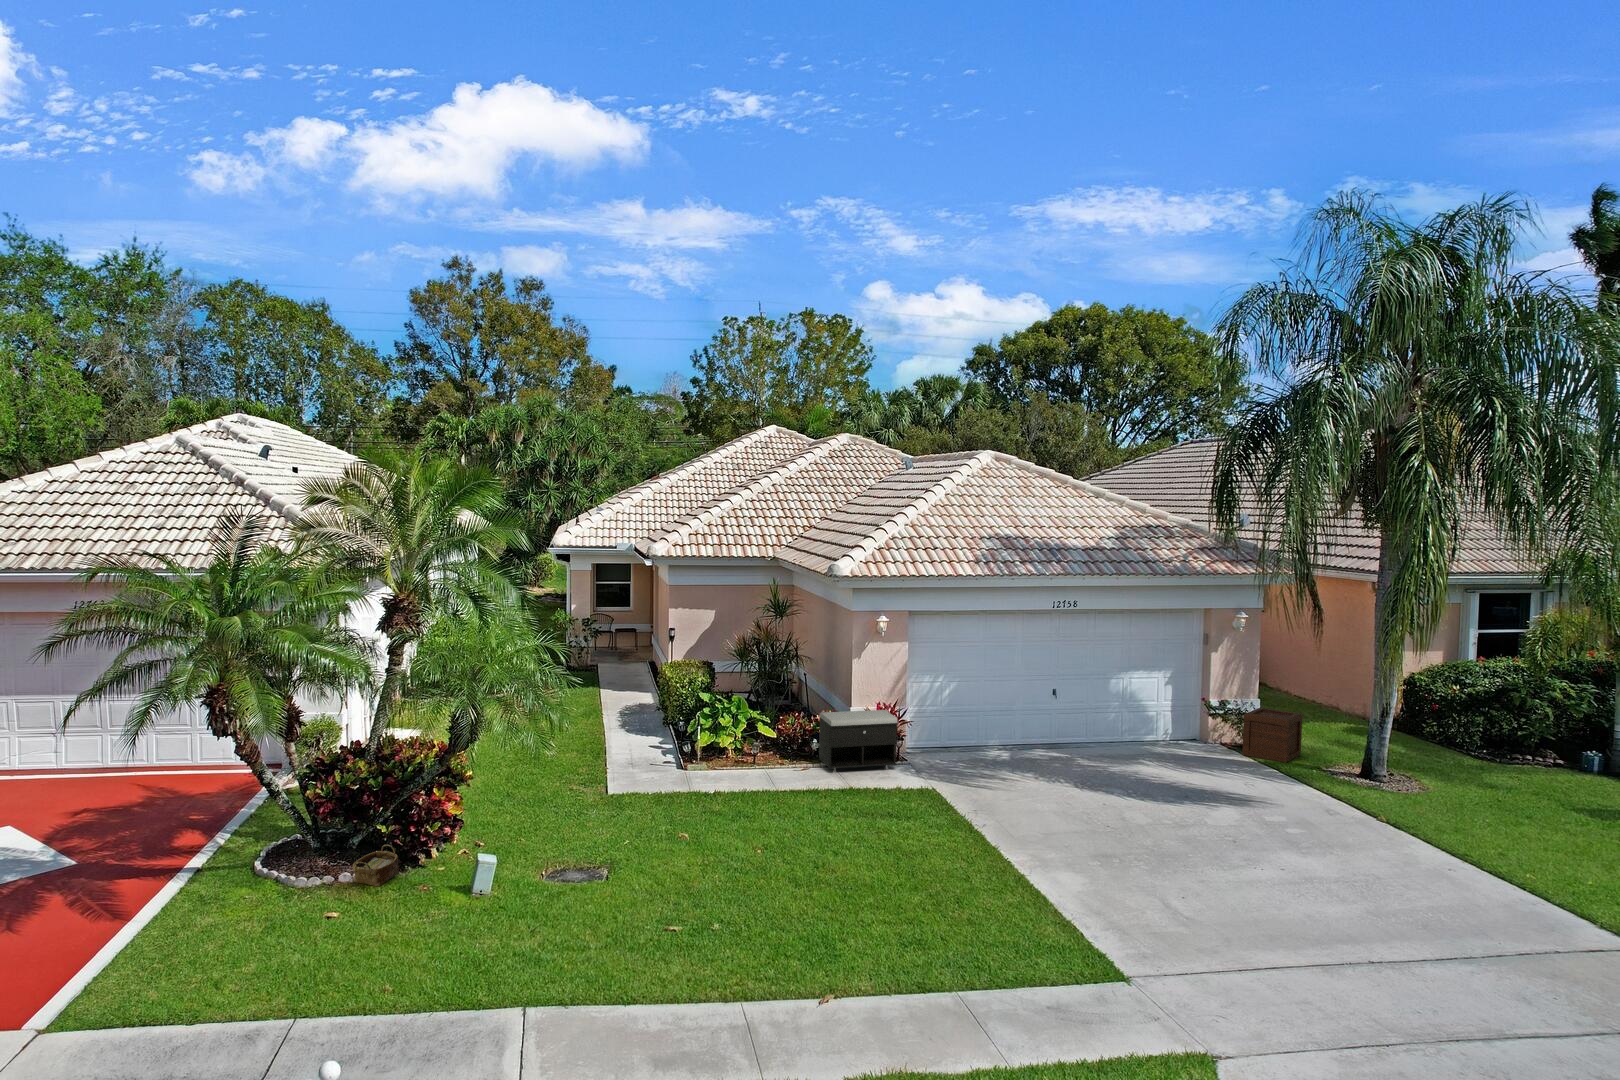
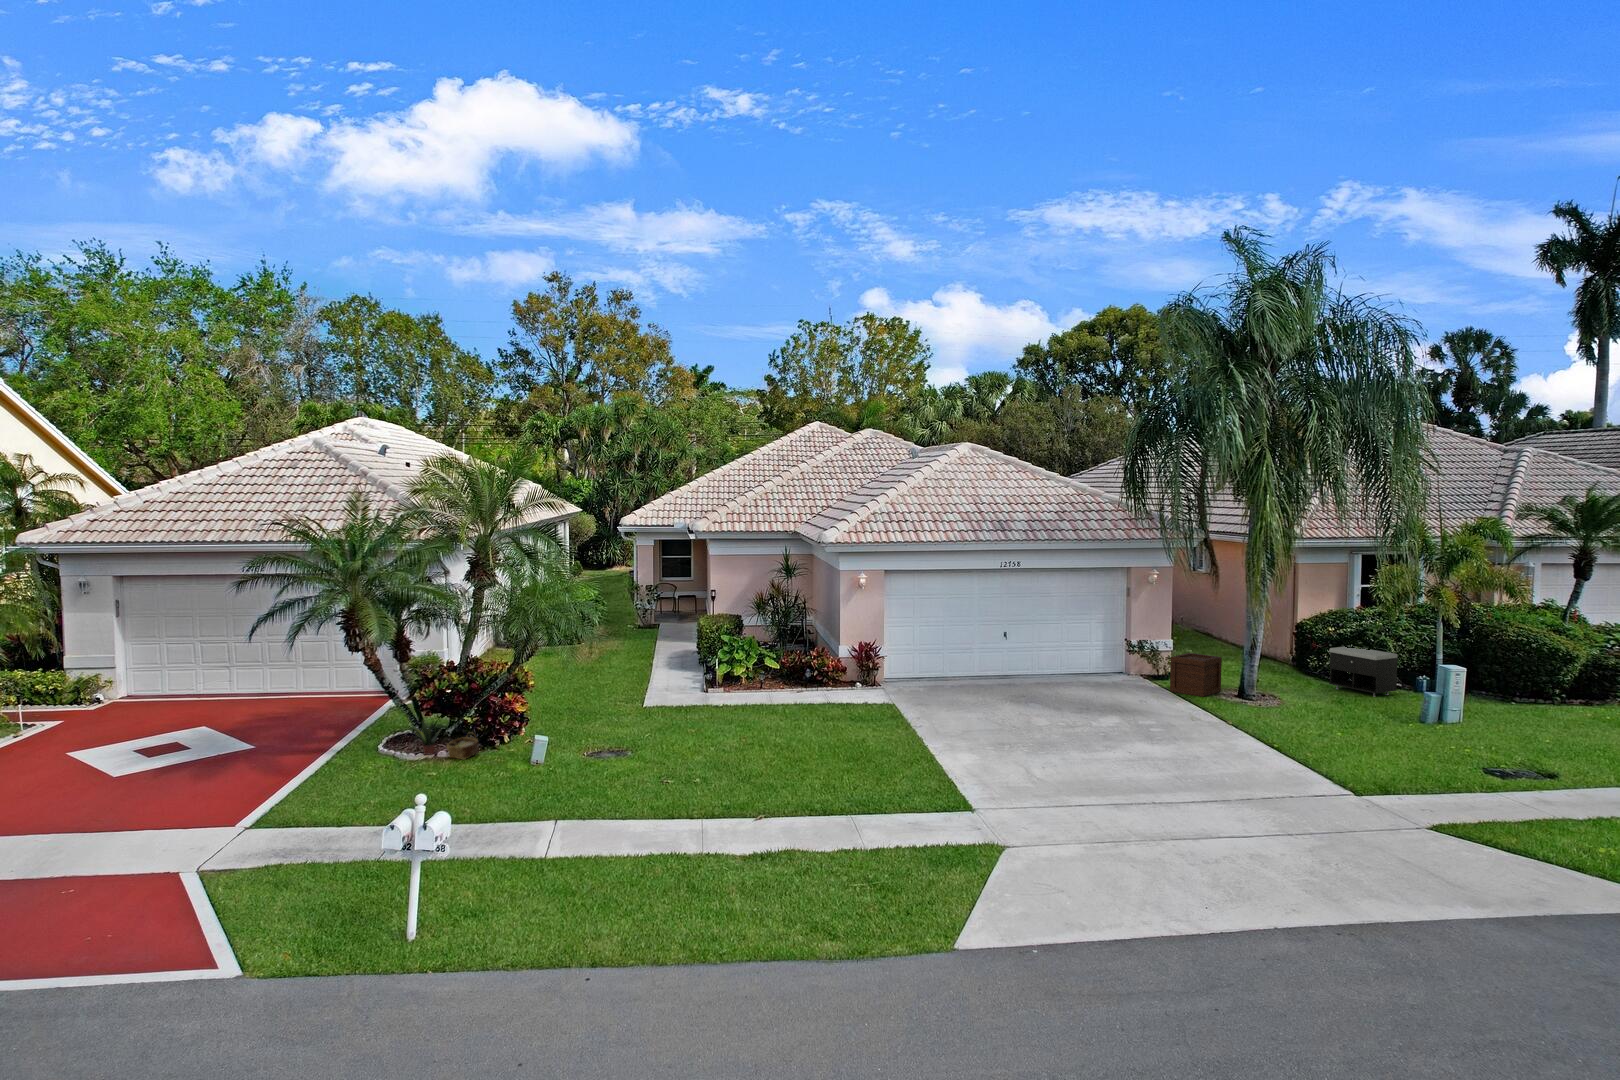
storage bench: present [819,710,898,772] -> present [1329,646,1398,697]
potted plant: none [306,827,346,878] -> present [415,721,439,755]

